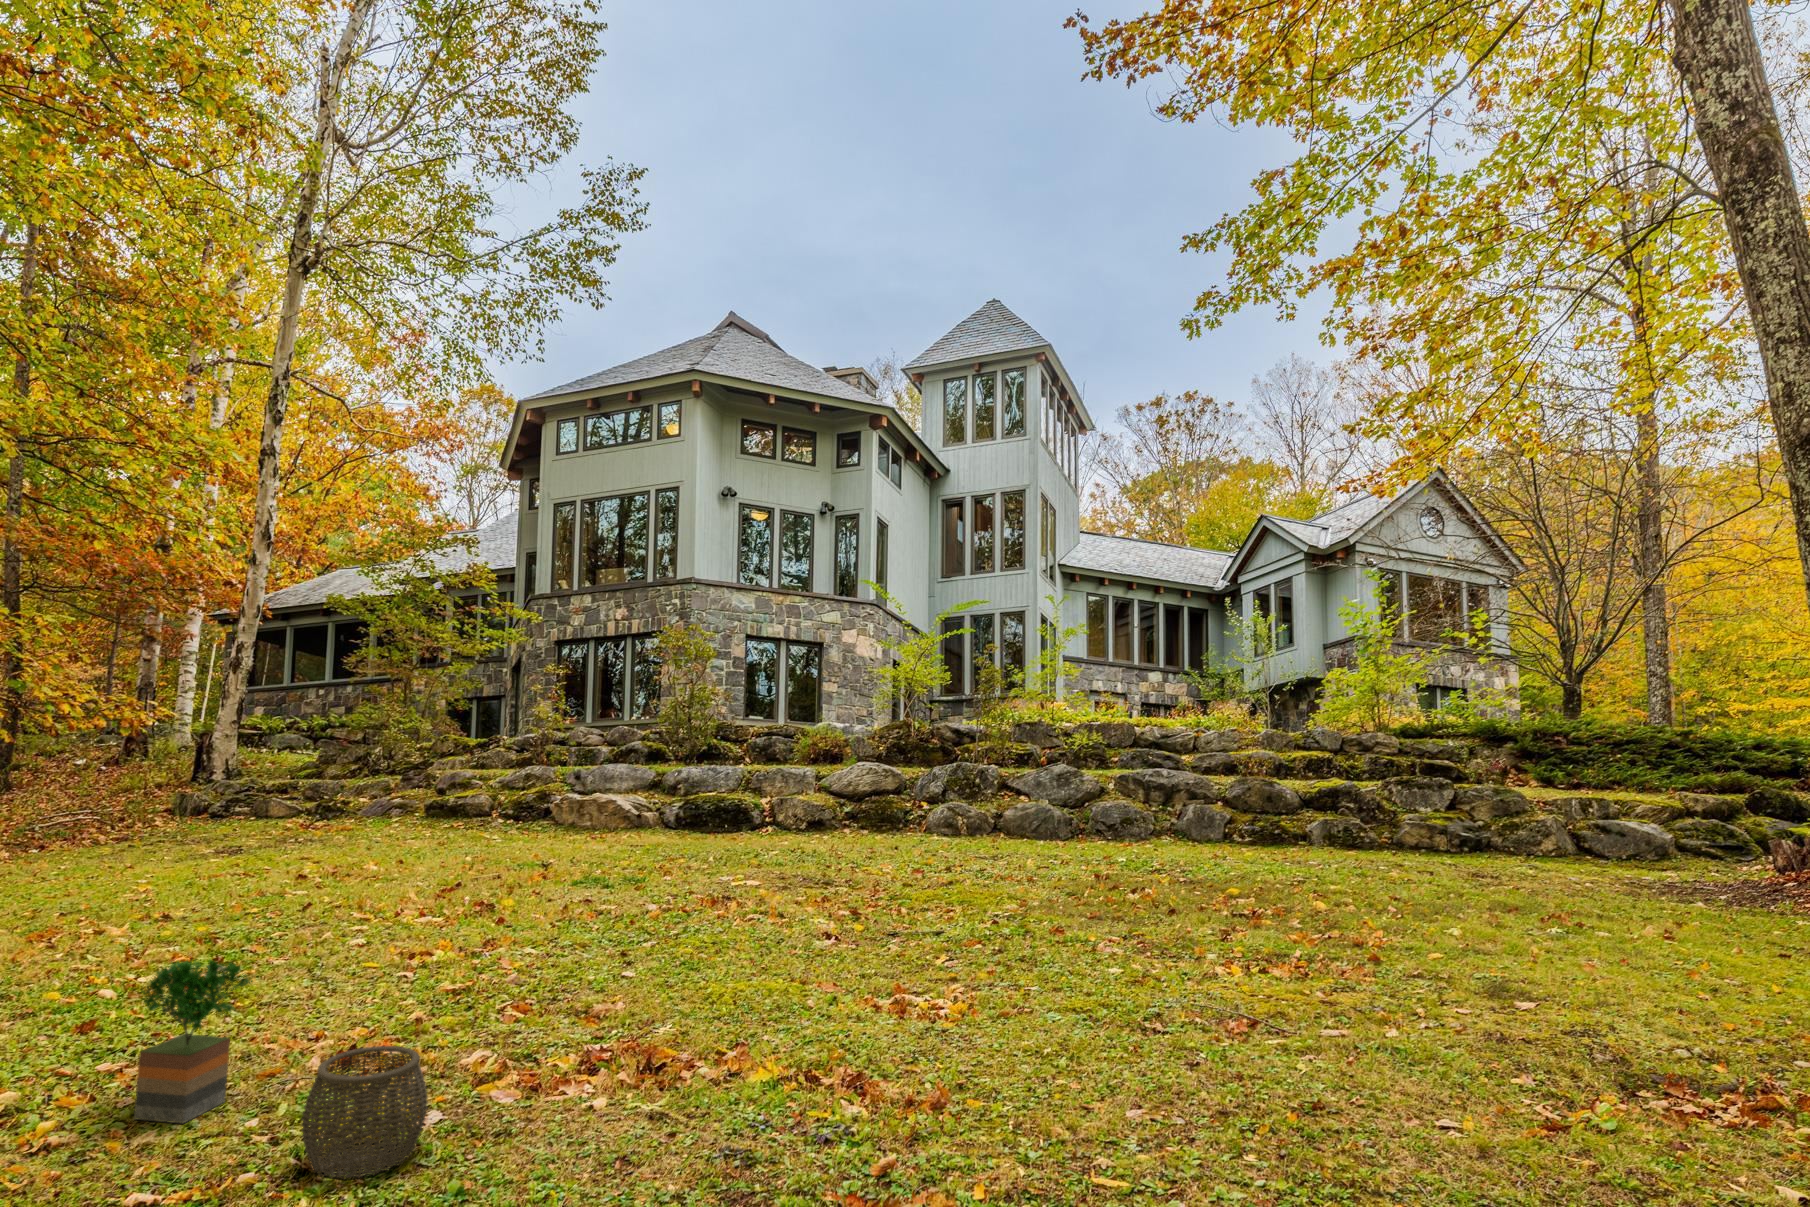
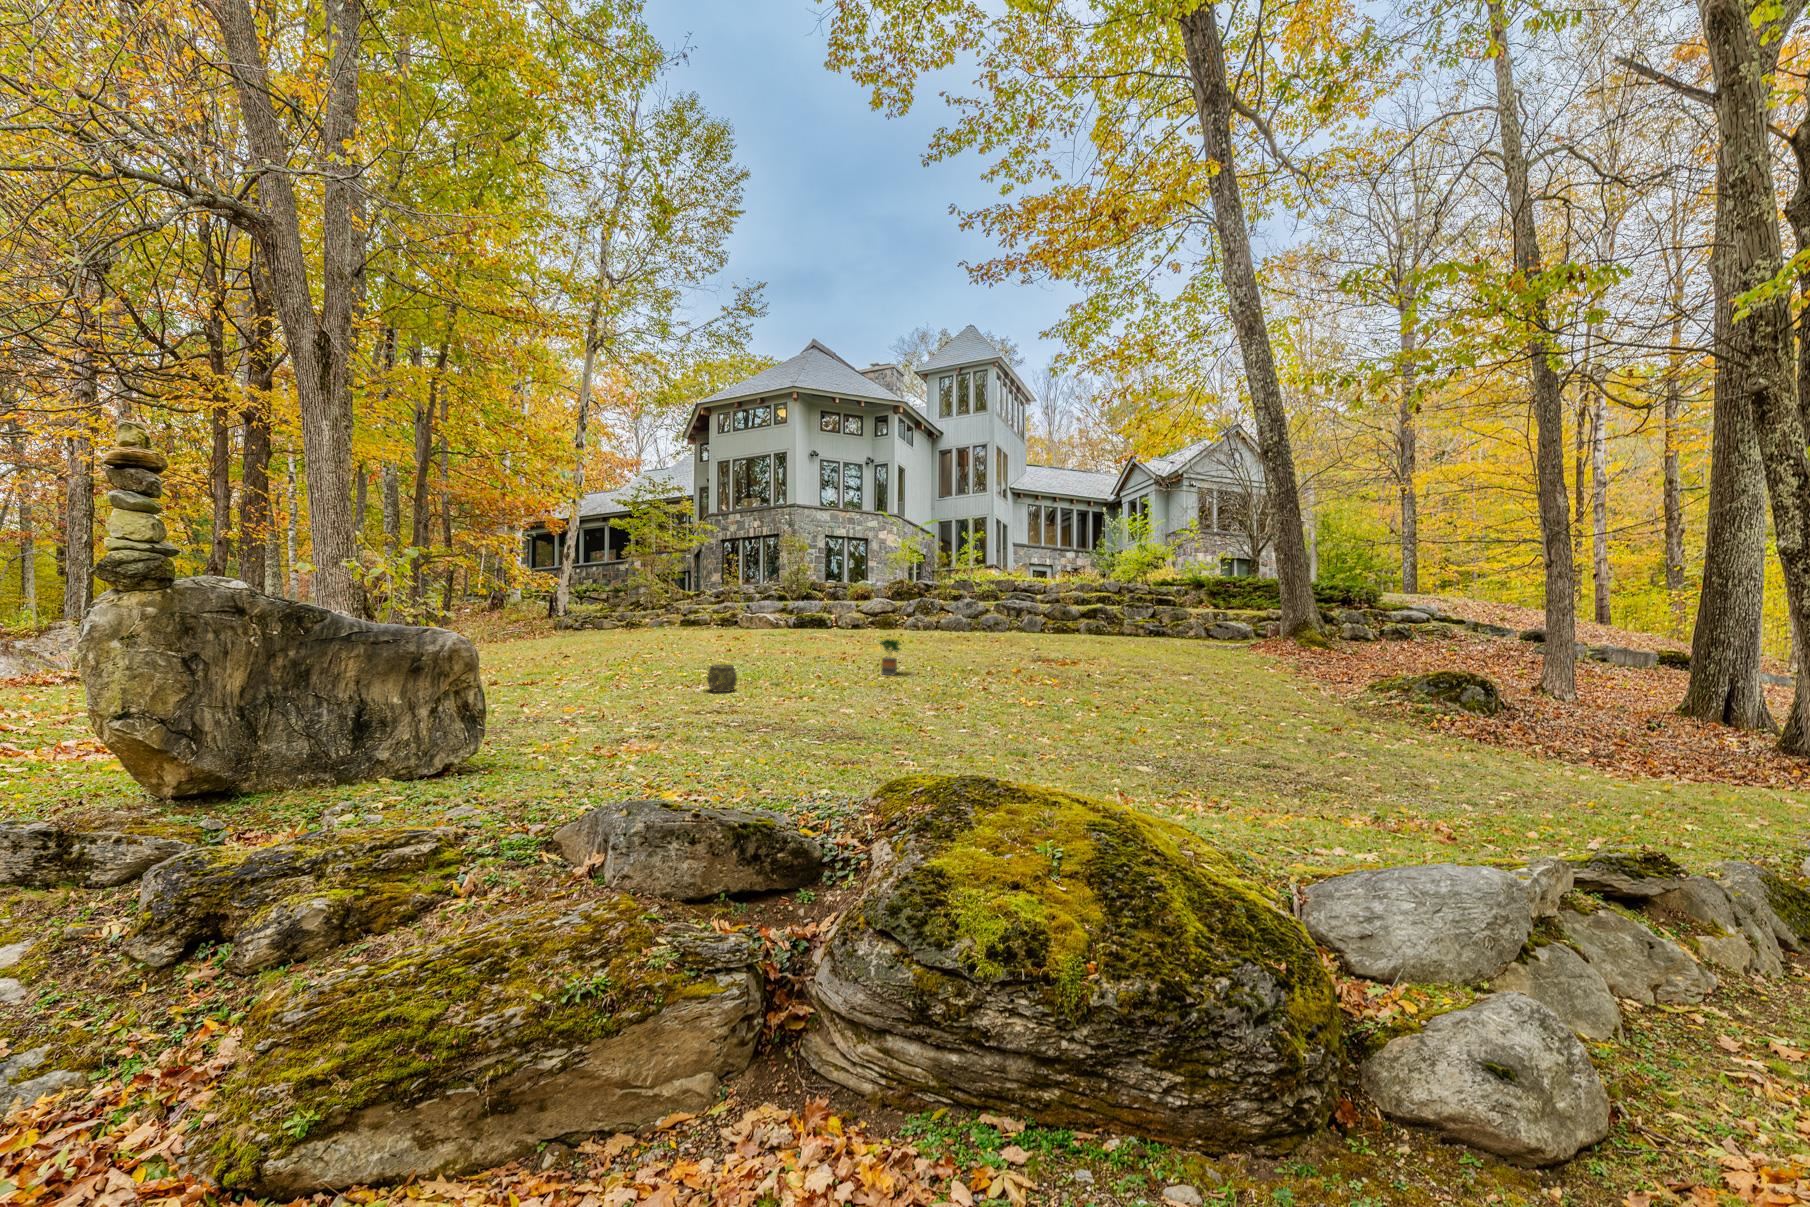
potted tree: present [134,960,252,1124] -> present [880,639,901,675]

